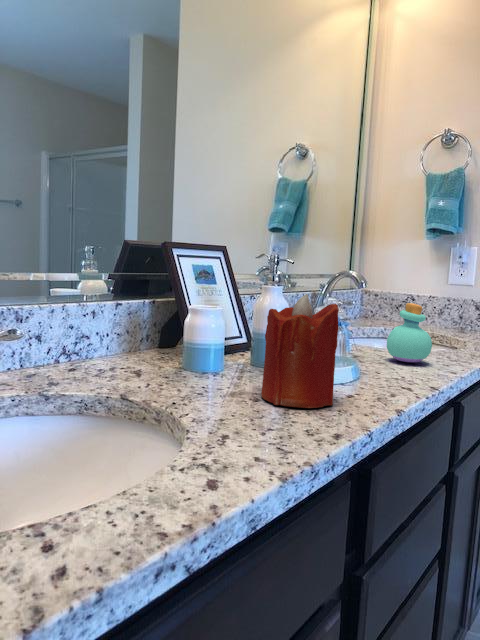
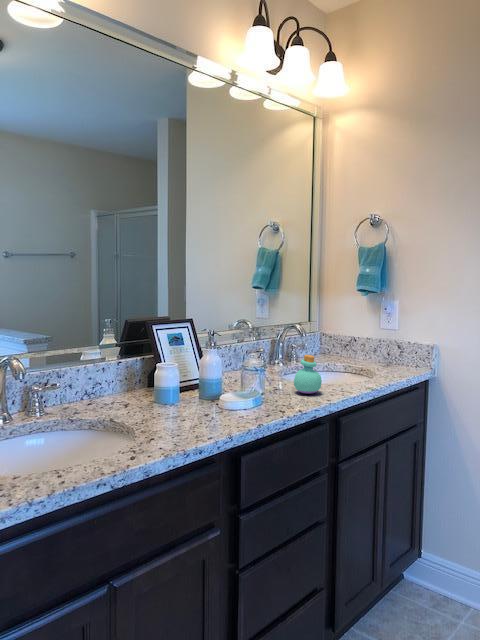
candle: present [261,294,339,408] -> none [188,361,228,424]

